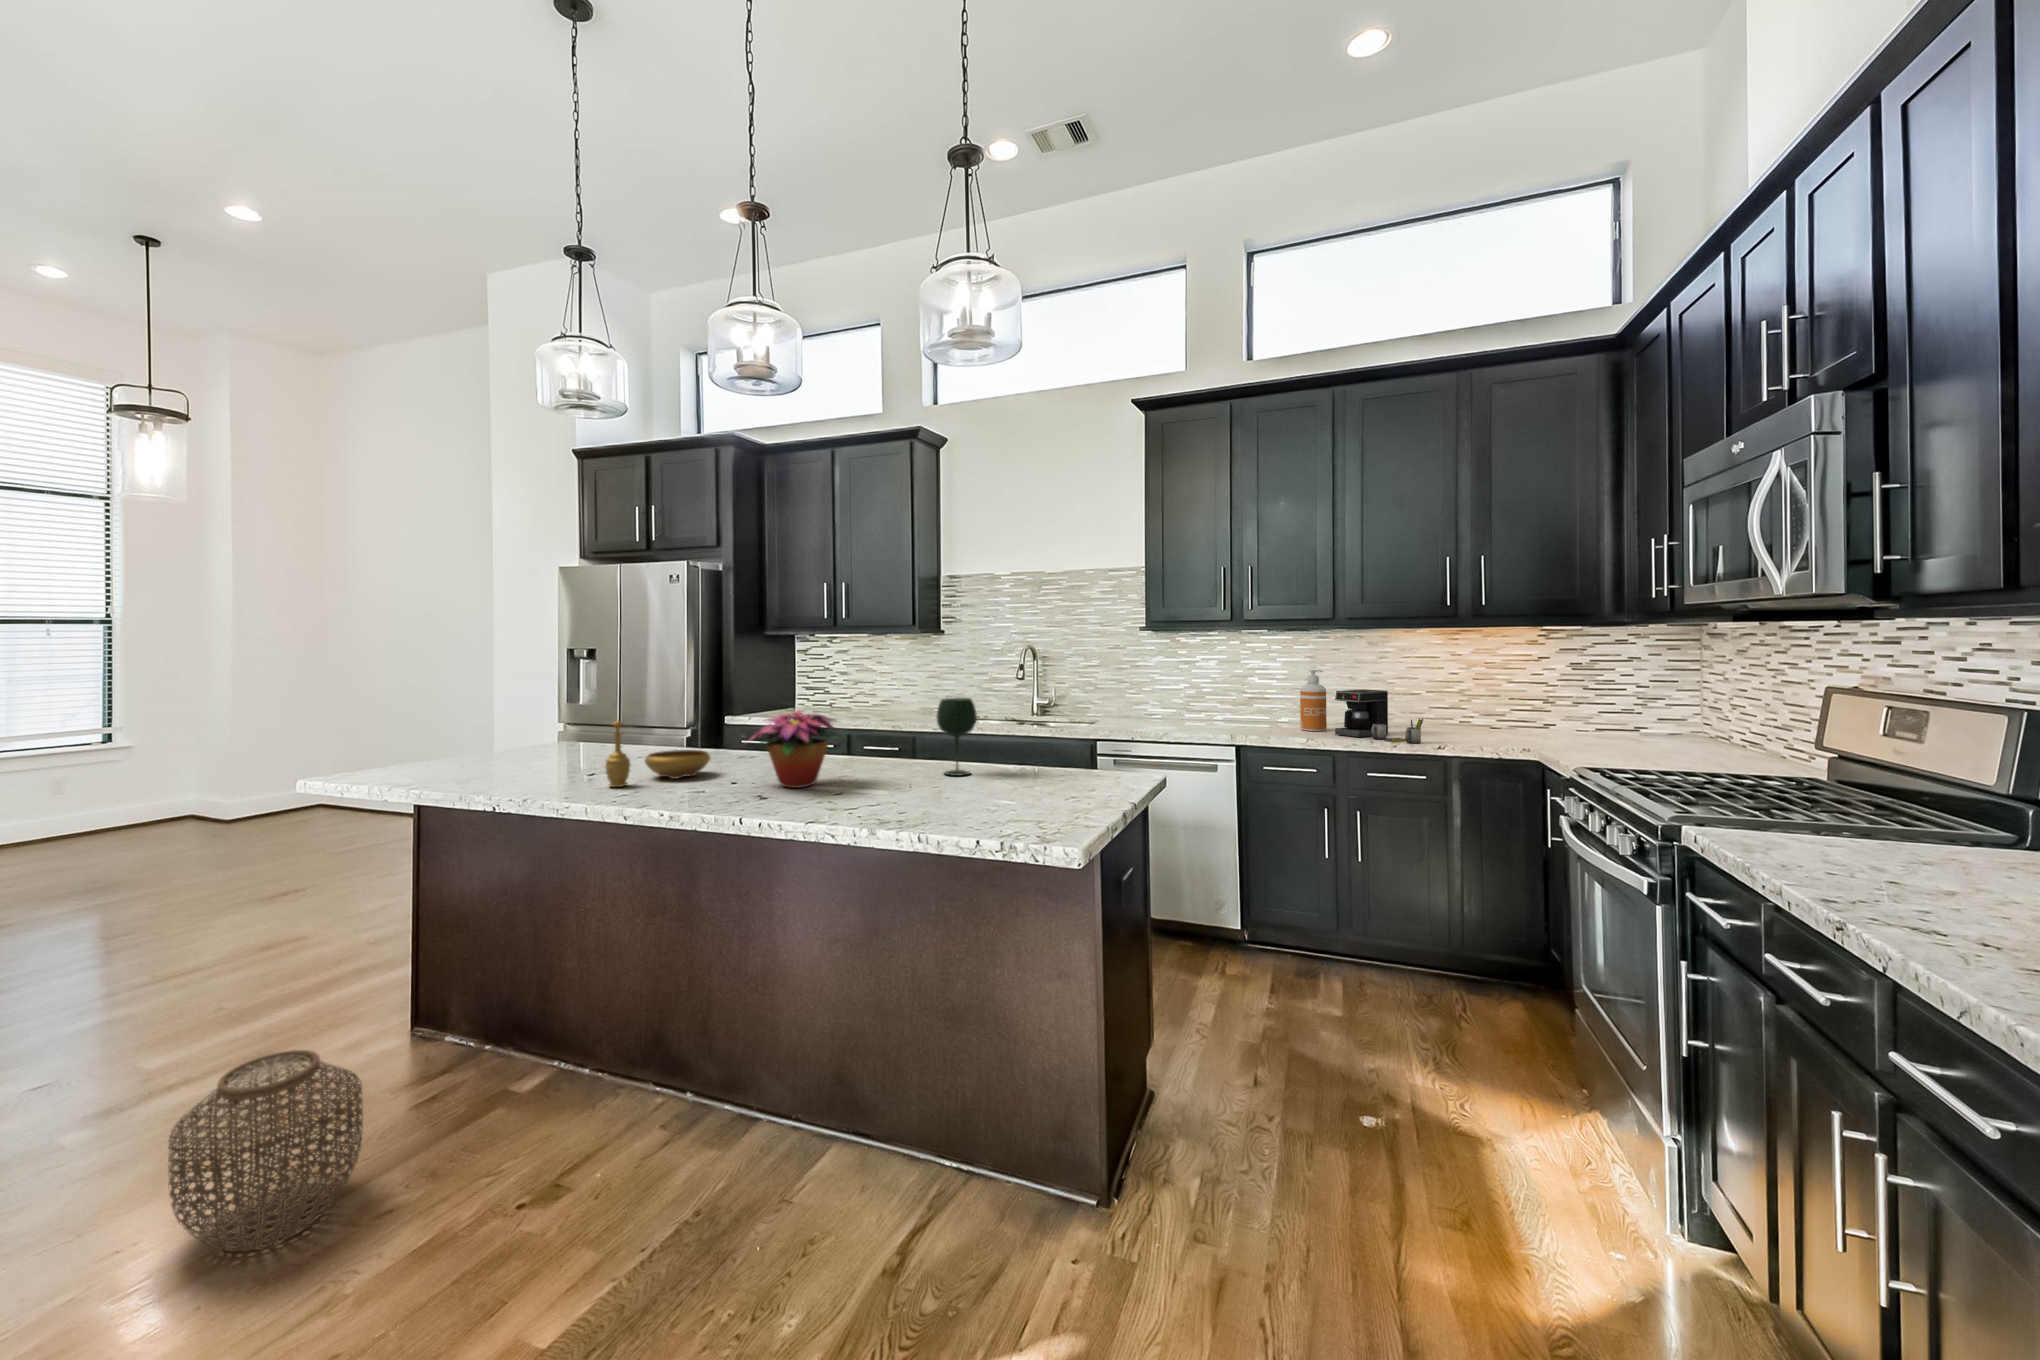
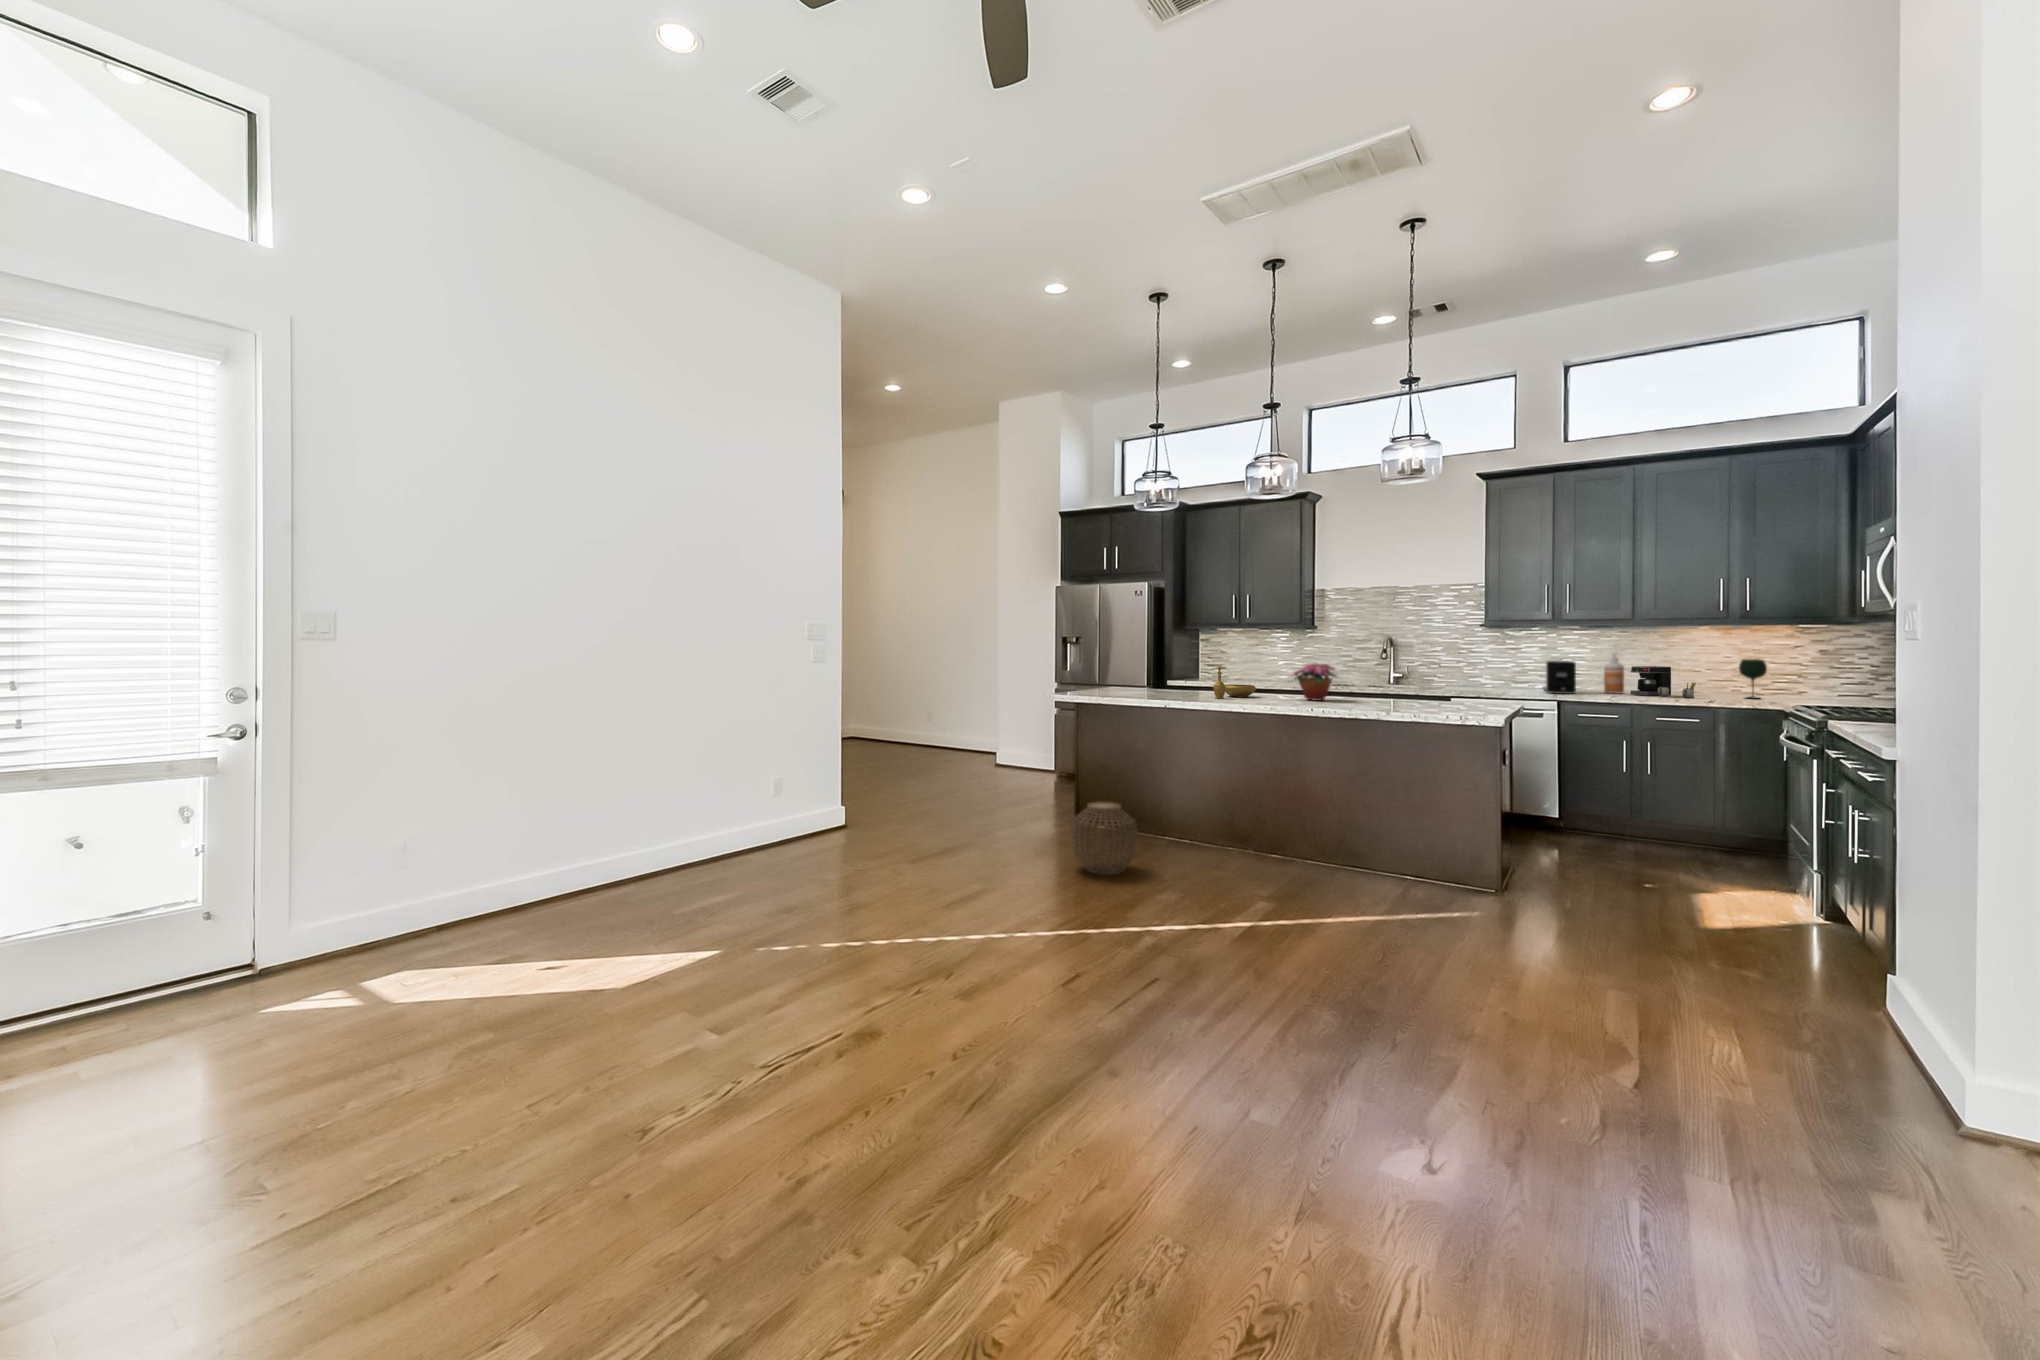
toaster: none [1222,680,1263,735] -> present [1543,661,1576,694]
wine glass: present [937,698,977,776] -> present [1739,659,1767,699]

